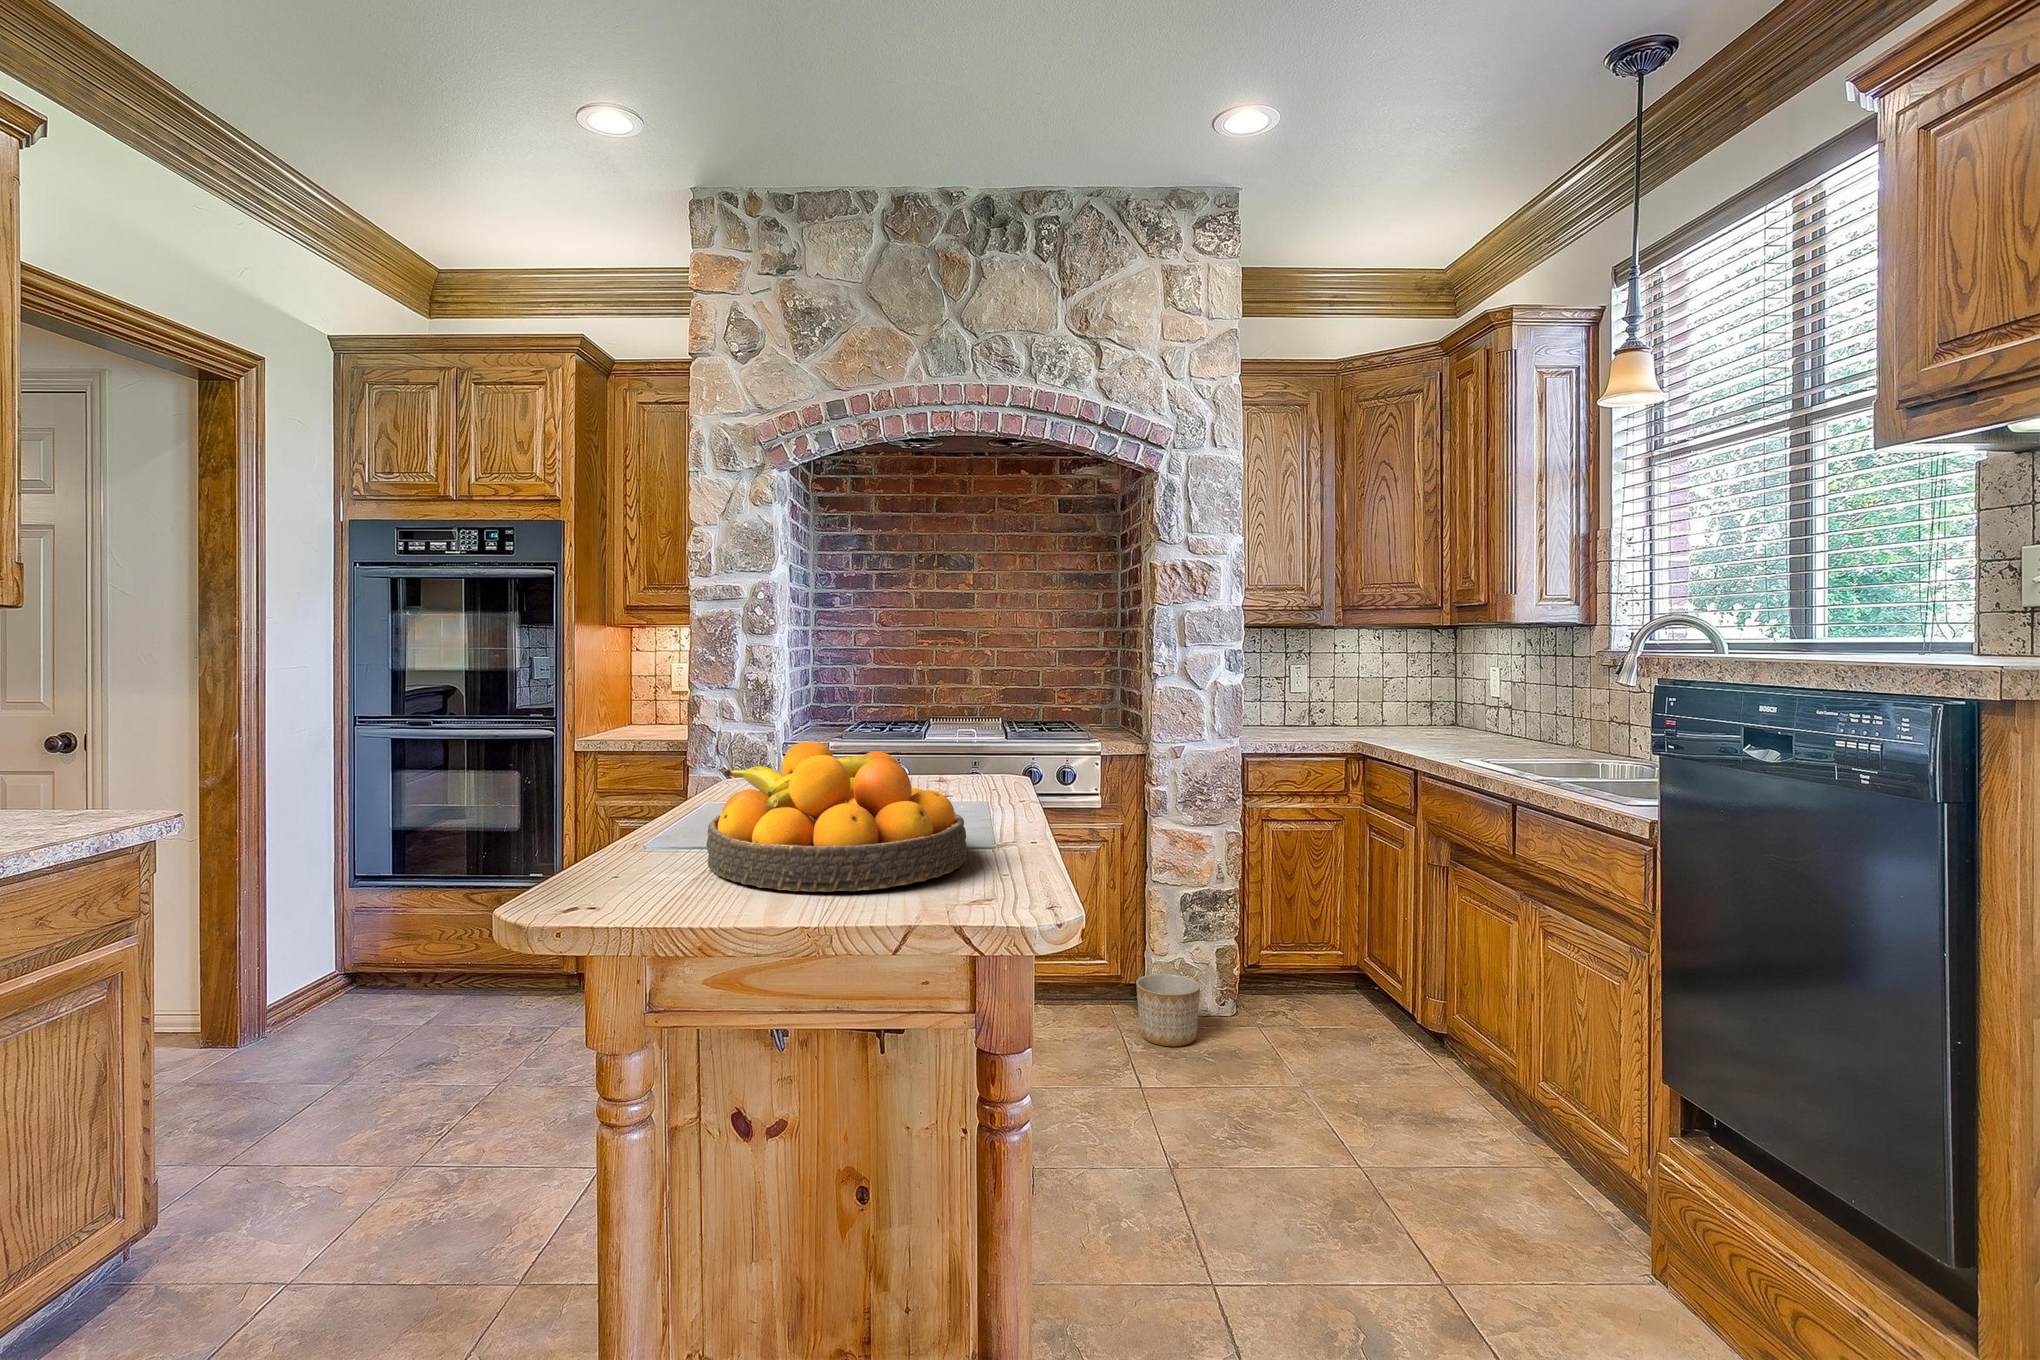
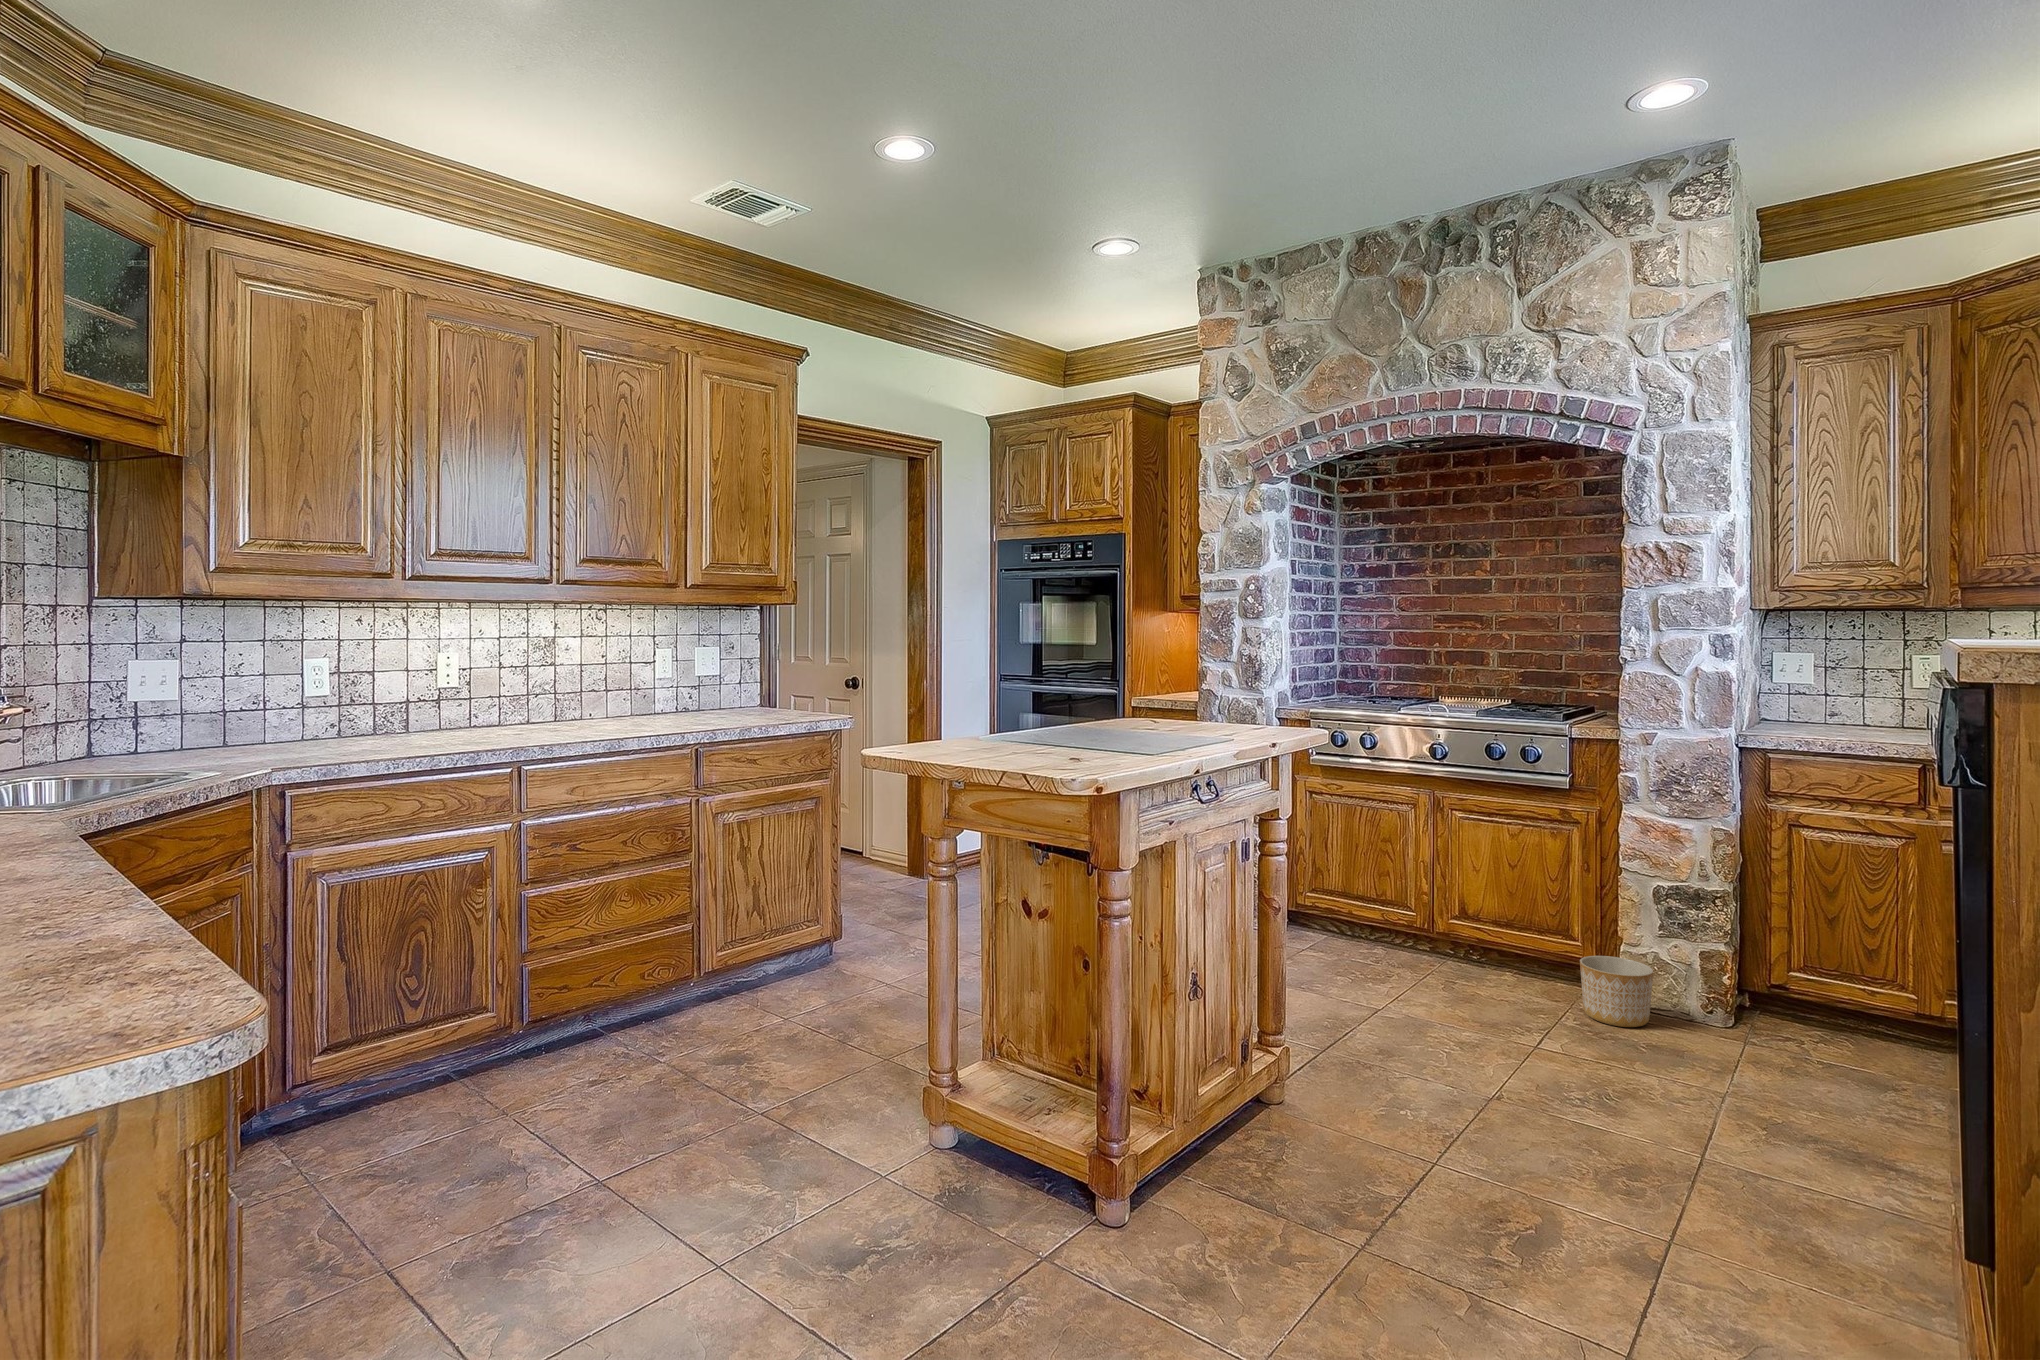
fruit bowl: present [707,742,967,892] -> none [986,678,1137,756]

